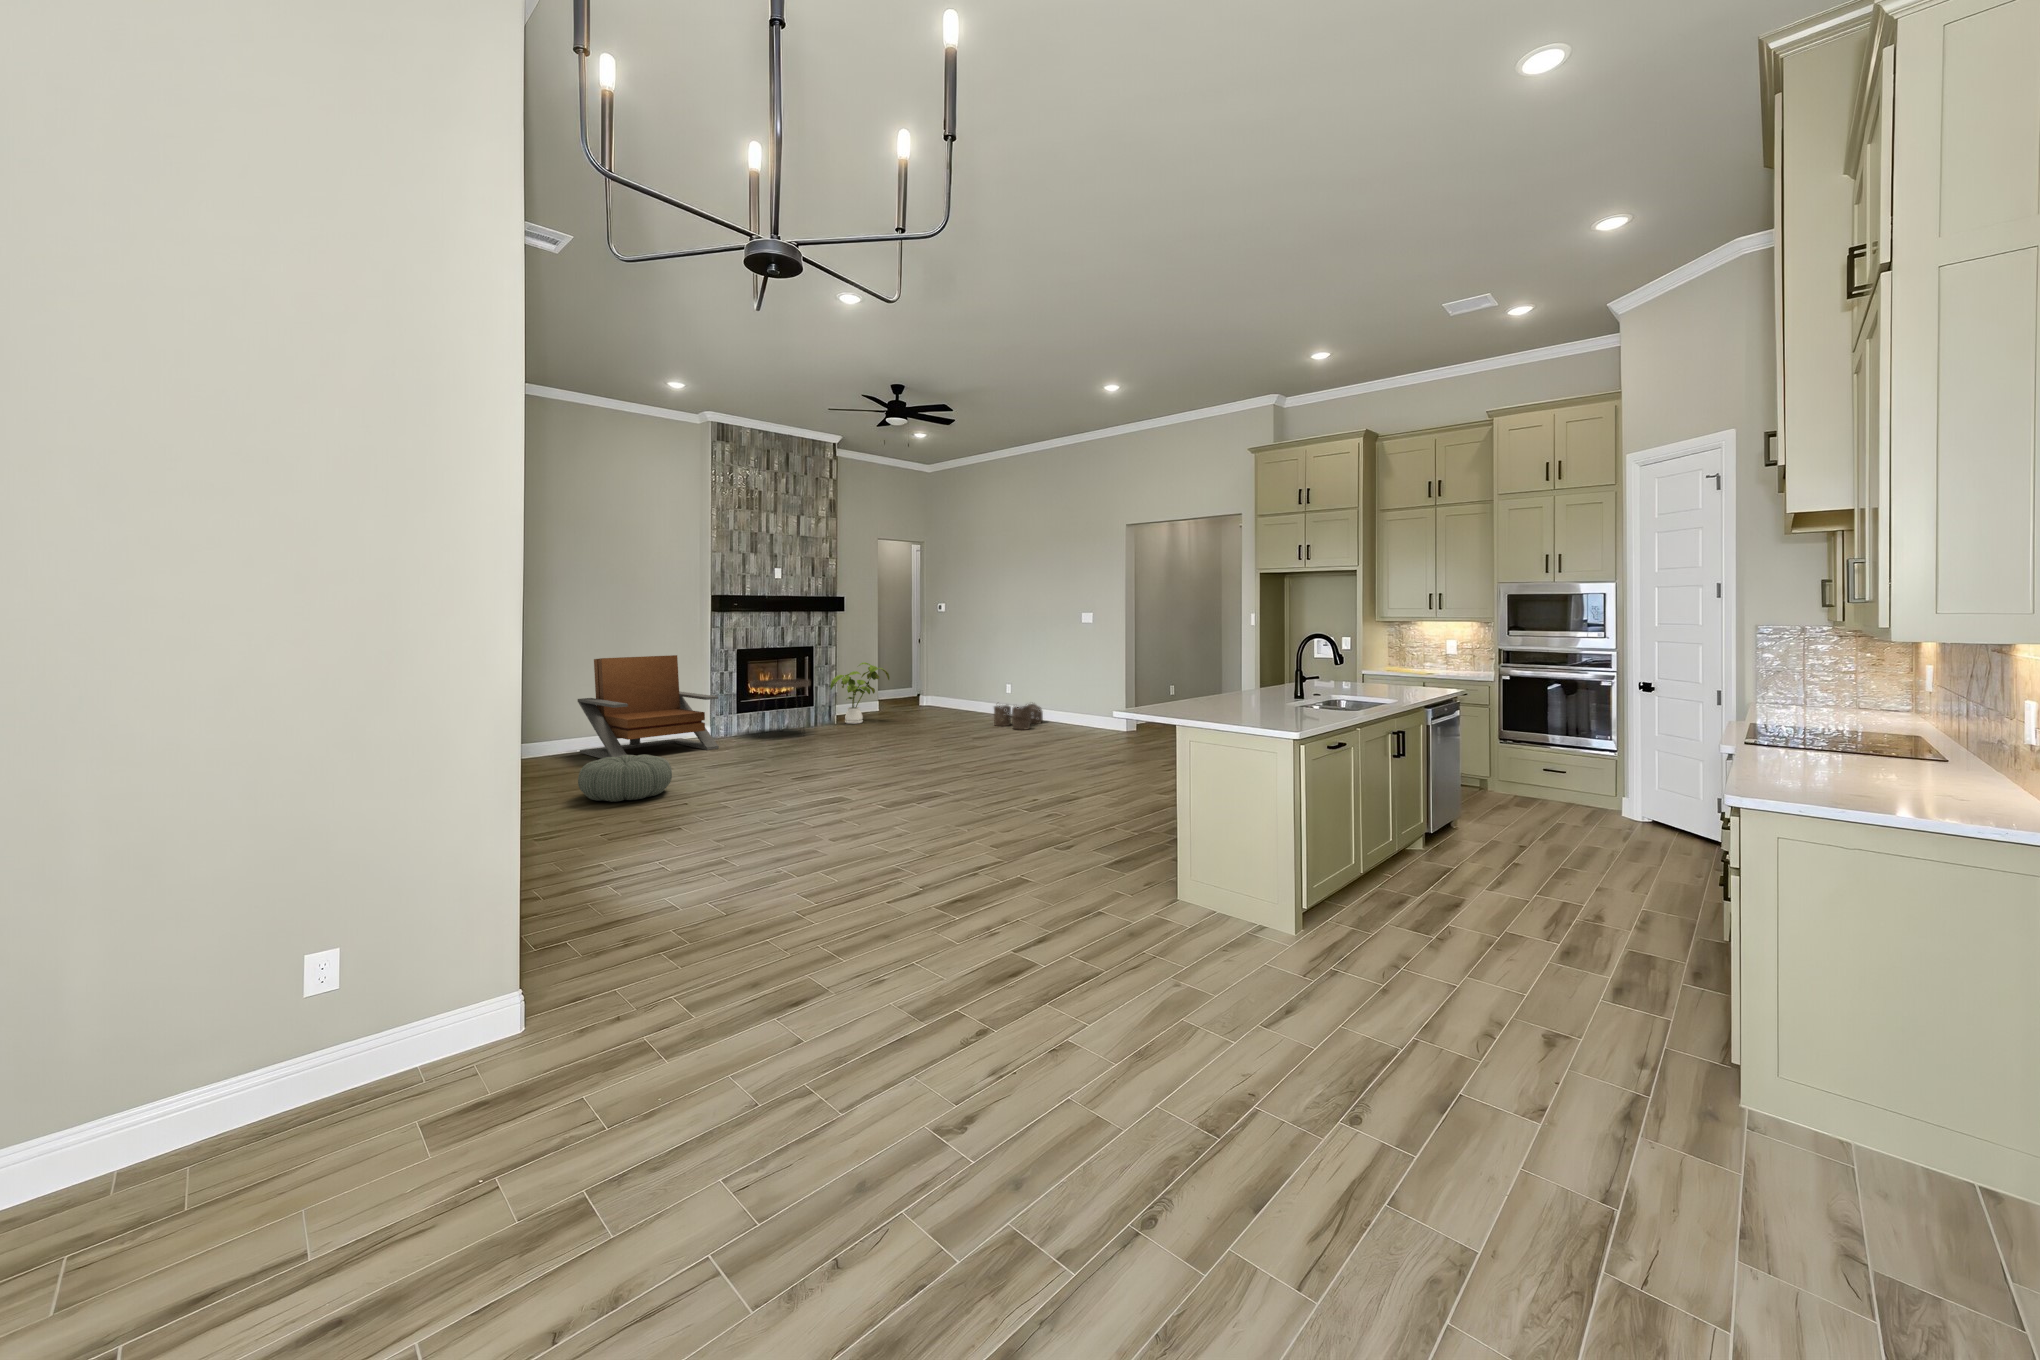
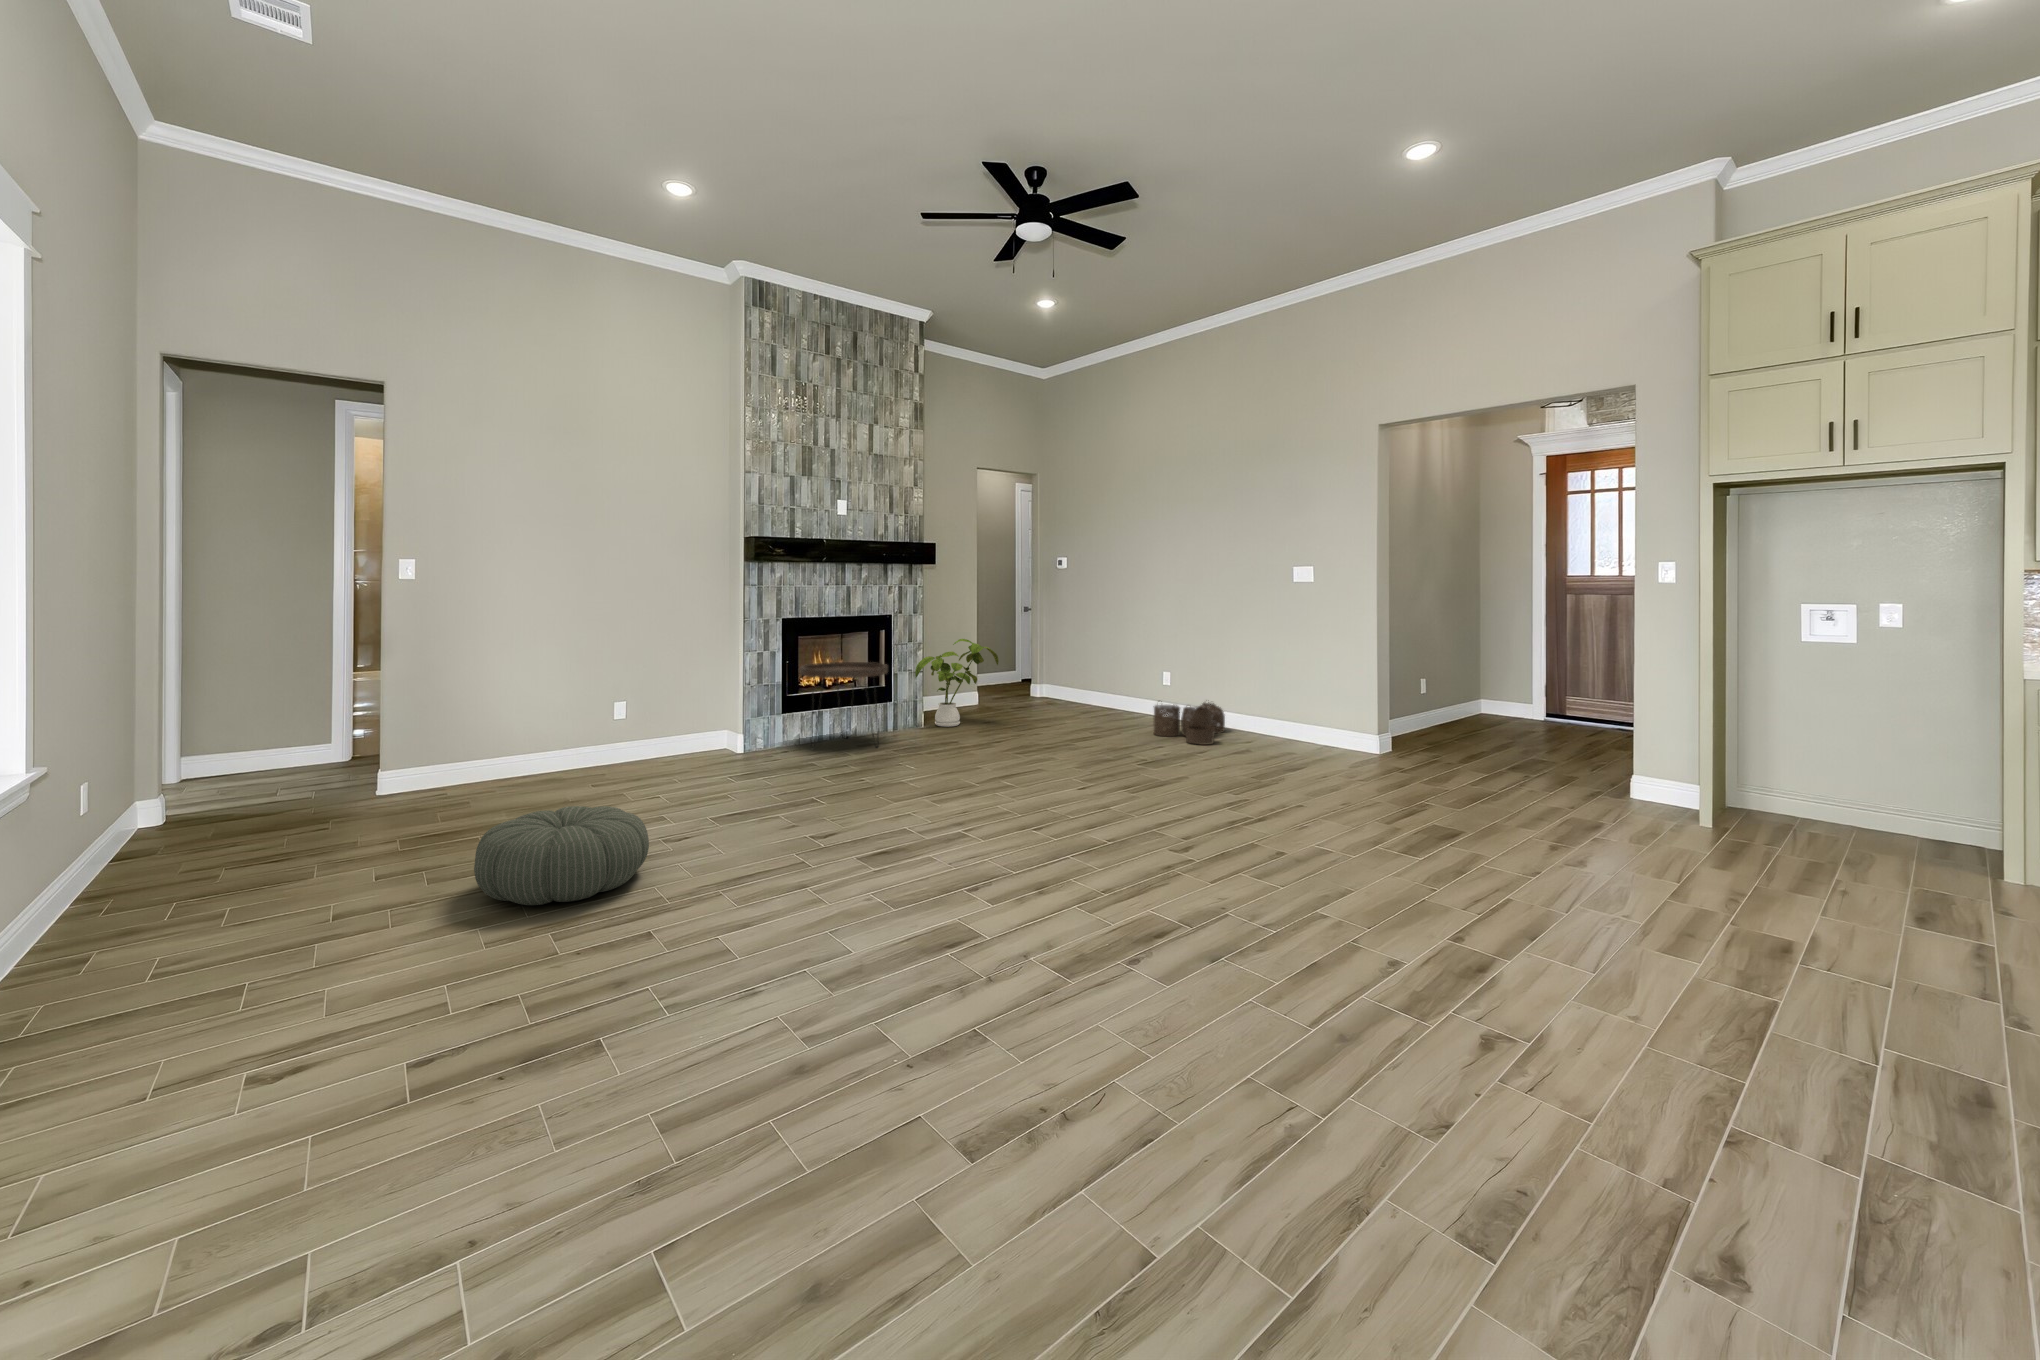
lounge chair: present [578,655,719,759] -> none [544,626,751,796]

